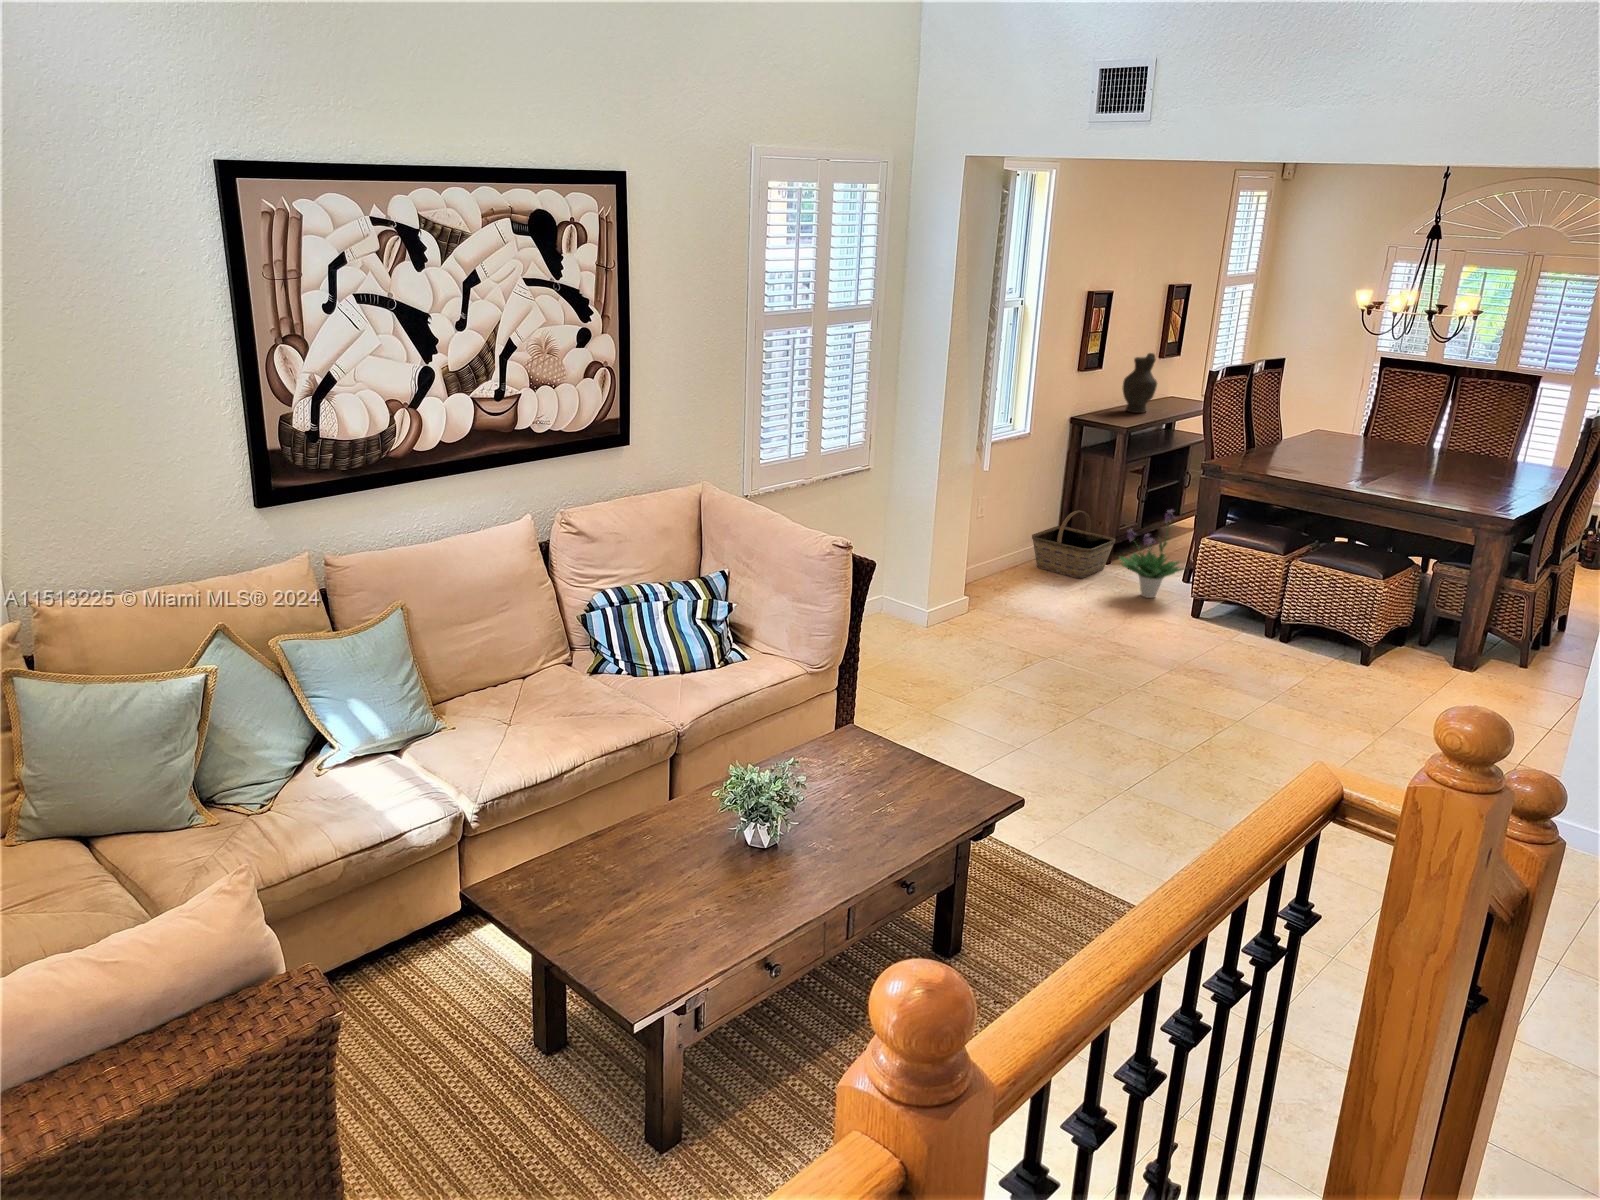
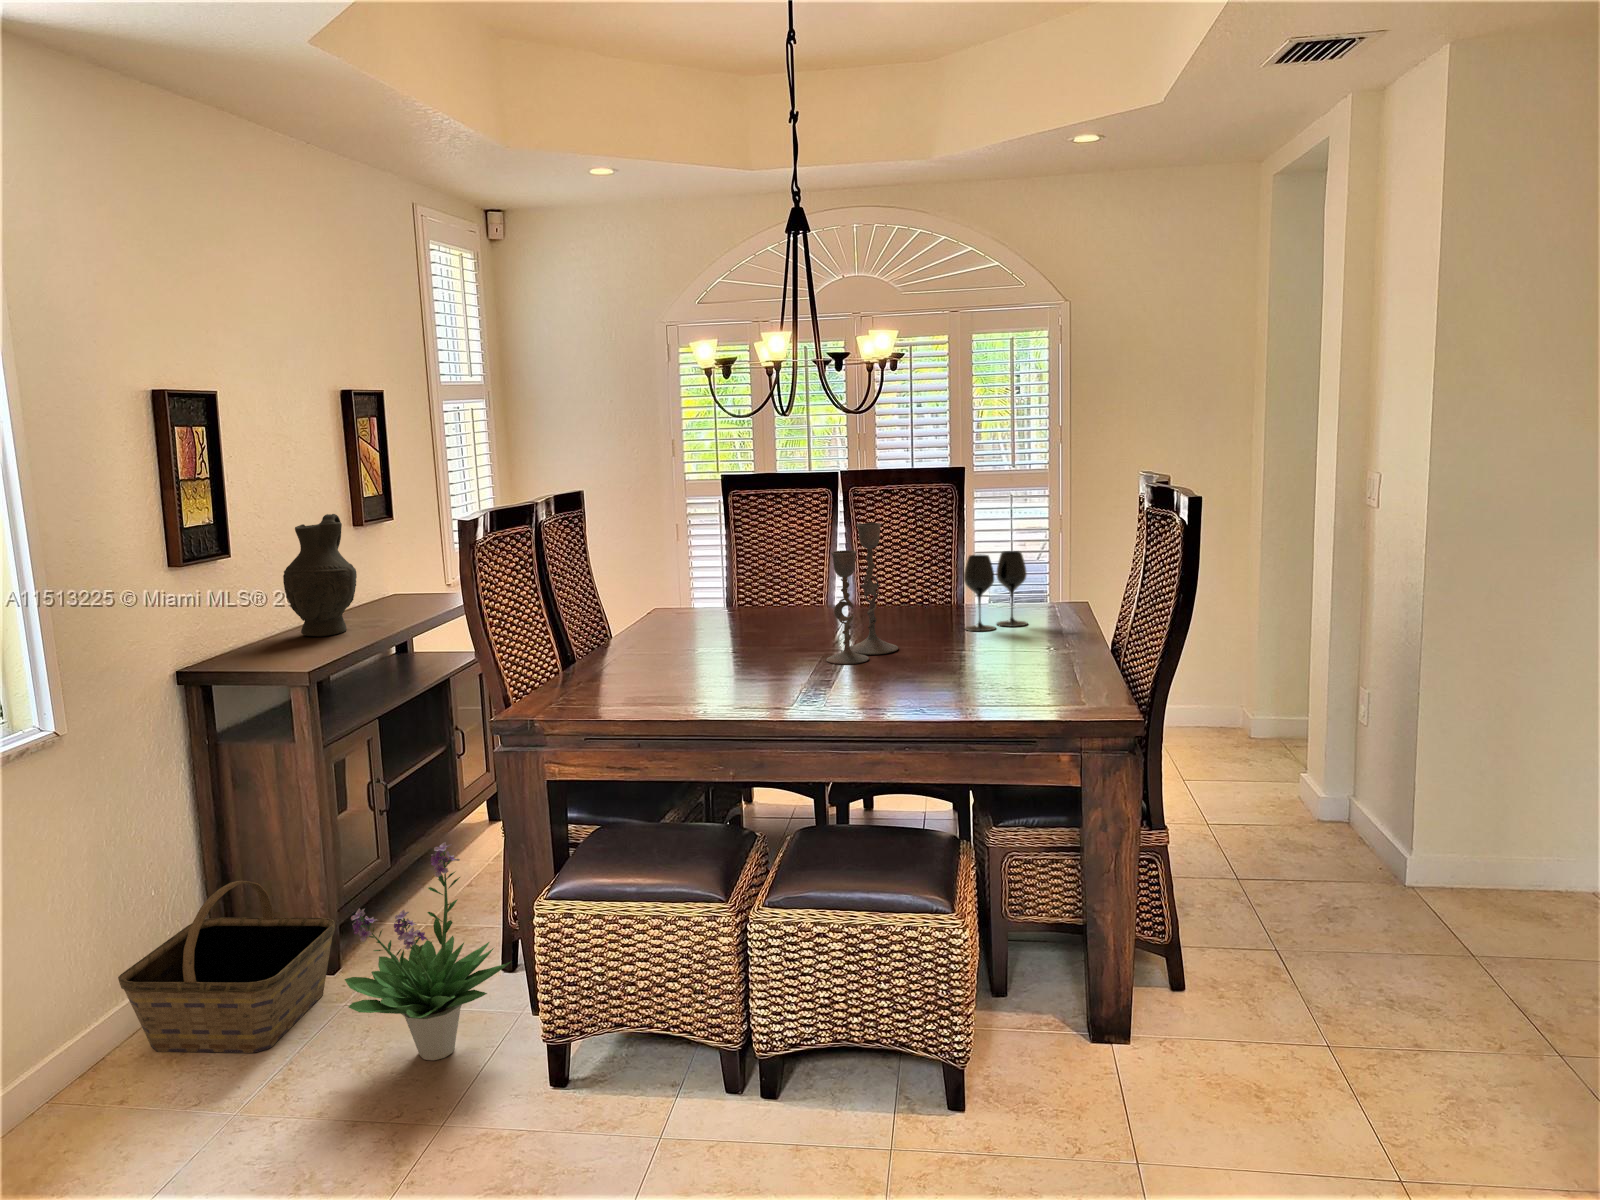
candlestick: none [1382,402,1436,474] -> present [826,523,898,664]
wine glass: none [1485,430,1537,477] -> present [964,551,1027,631]

